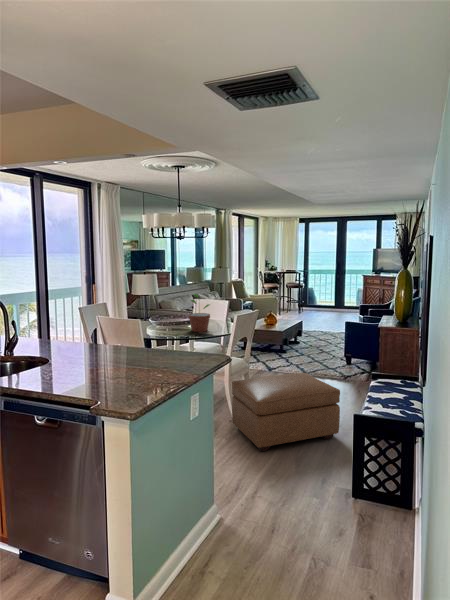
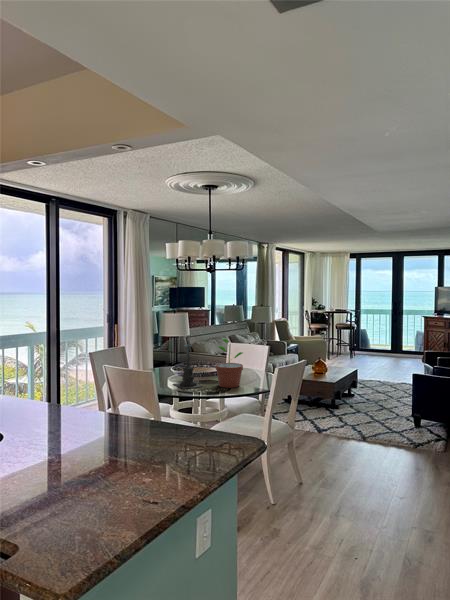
candle holder: none [154,294,179,334] -> present [174,344,201,389]
ottoman: present [232,373,340,451] -> none [269,449,425,572]

